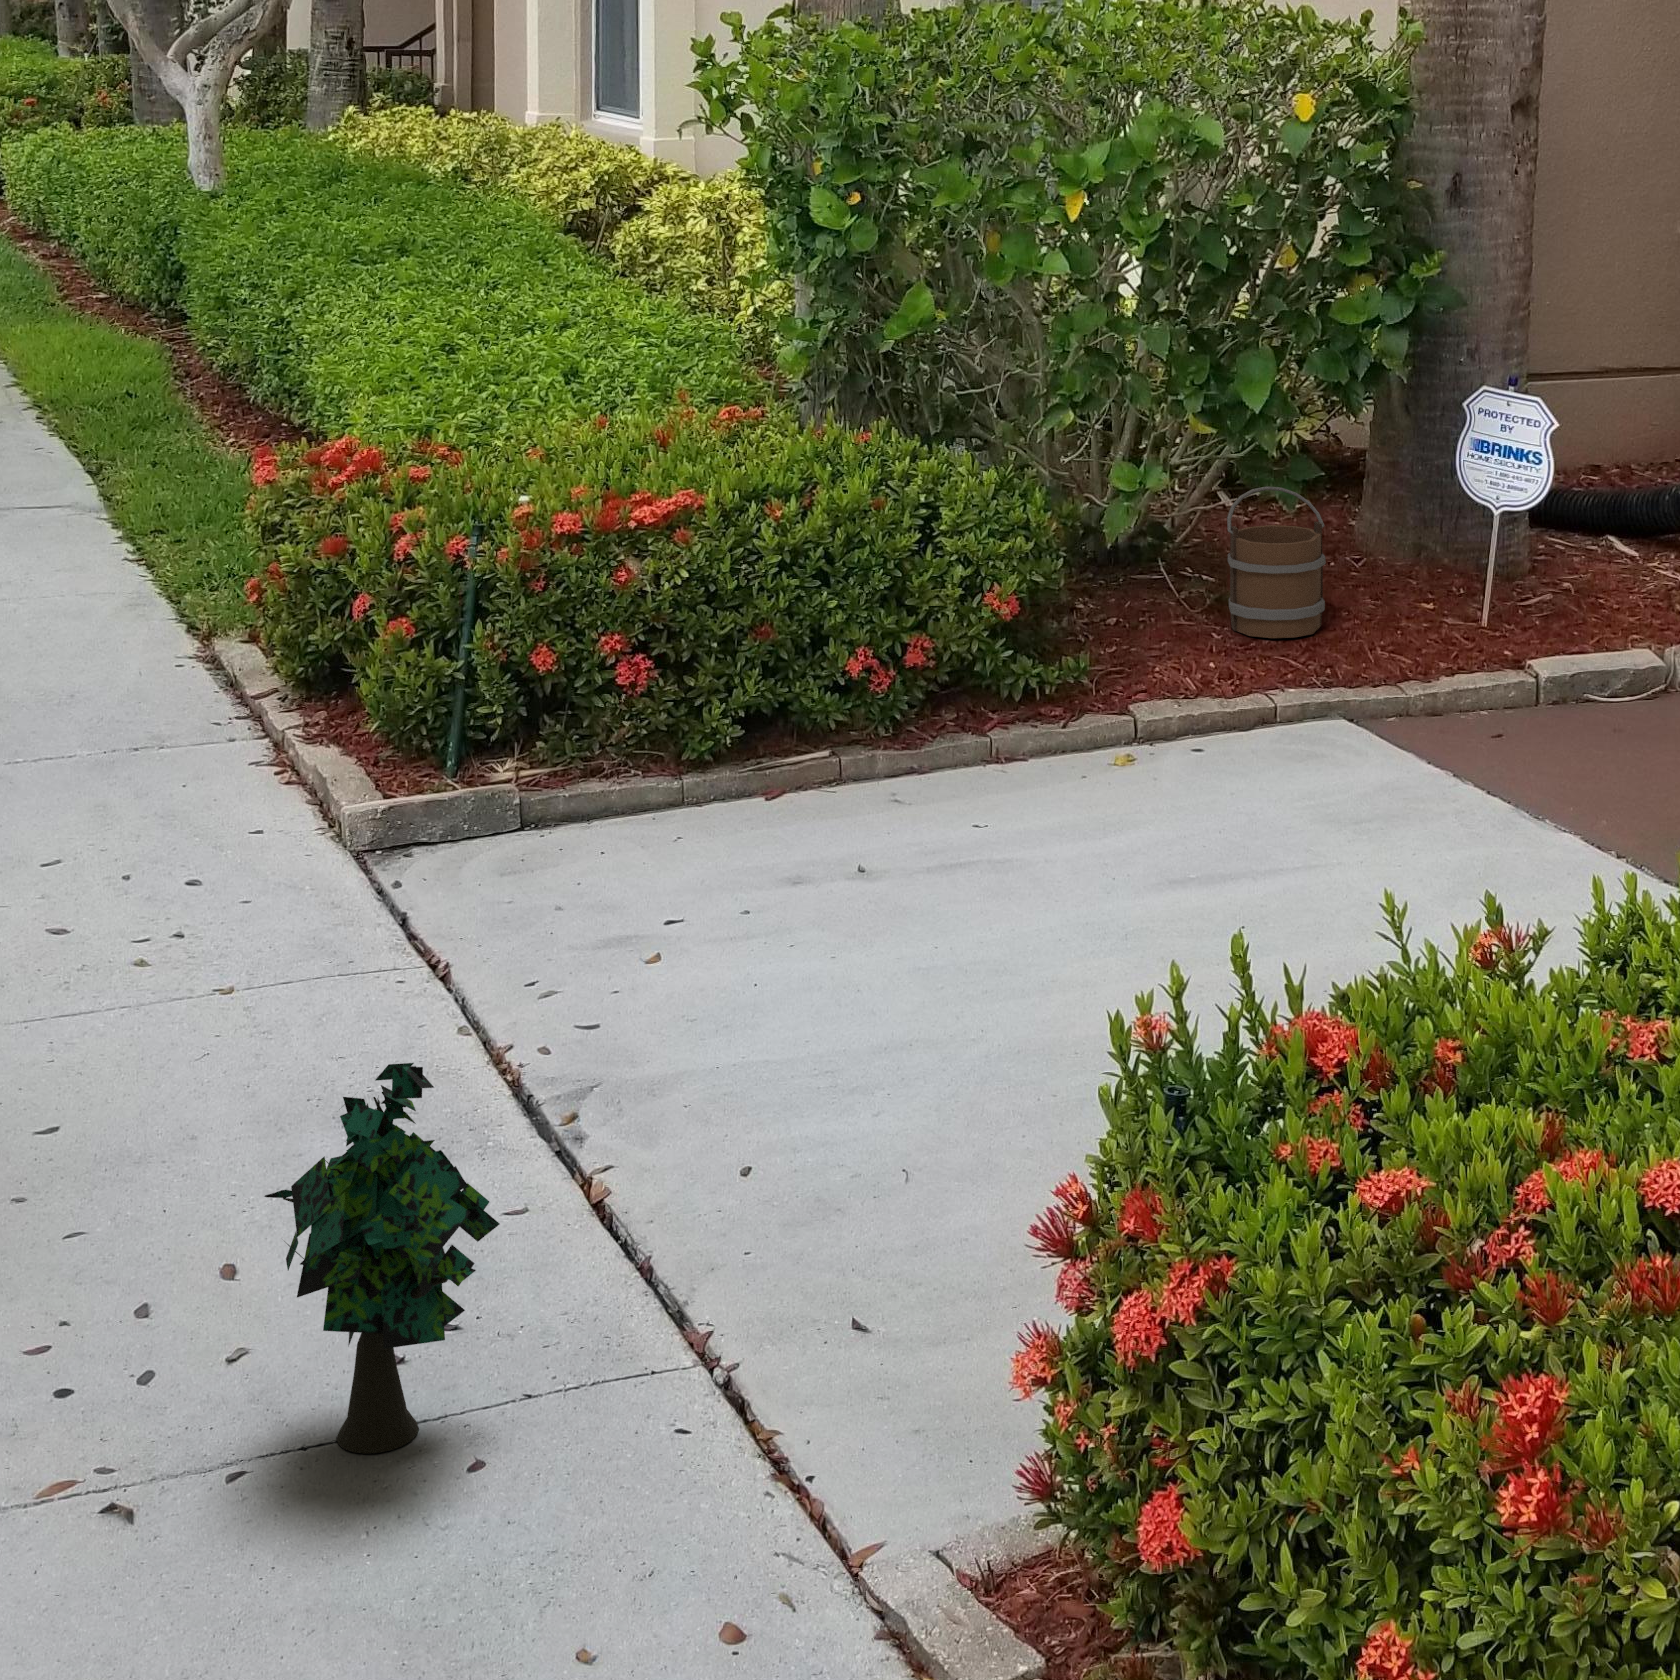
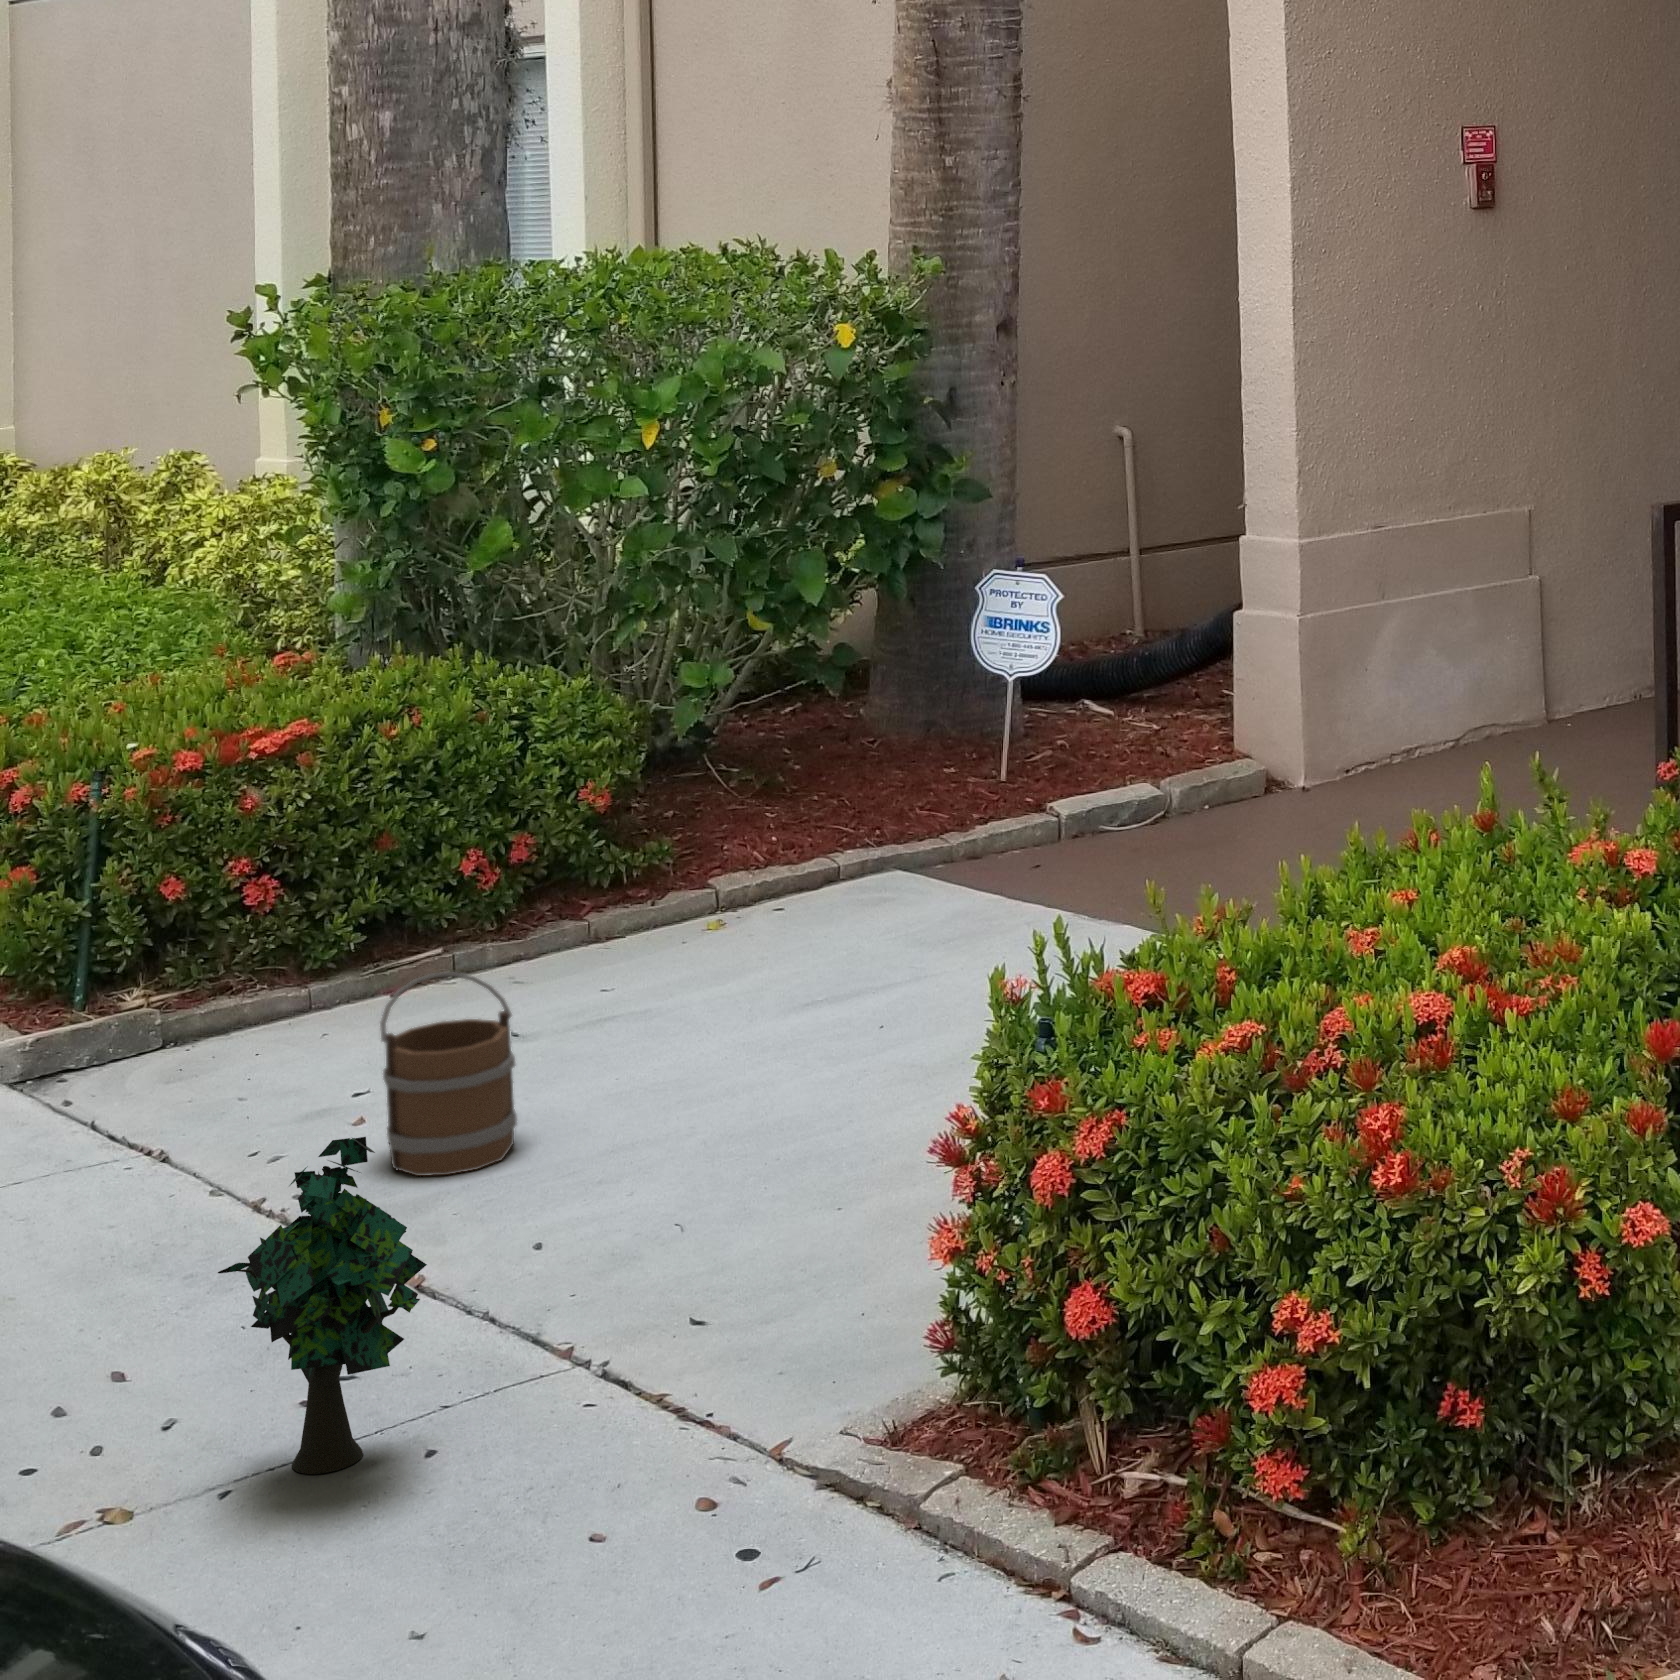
bucket: present [1227,486,1326,638] -> present [380,972,517,1176]

